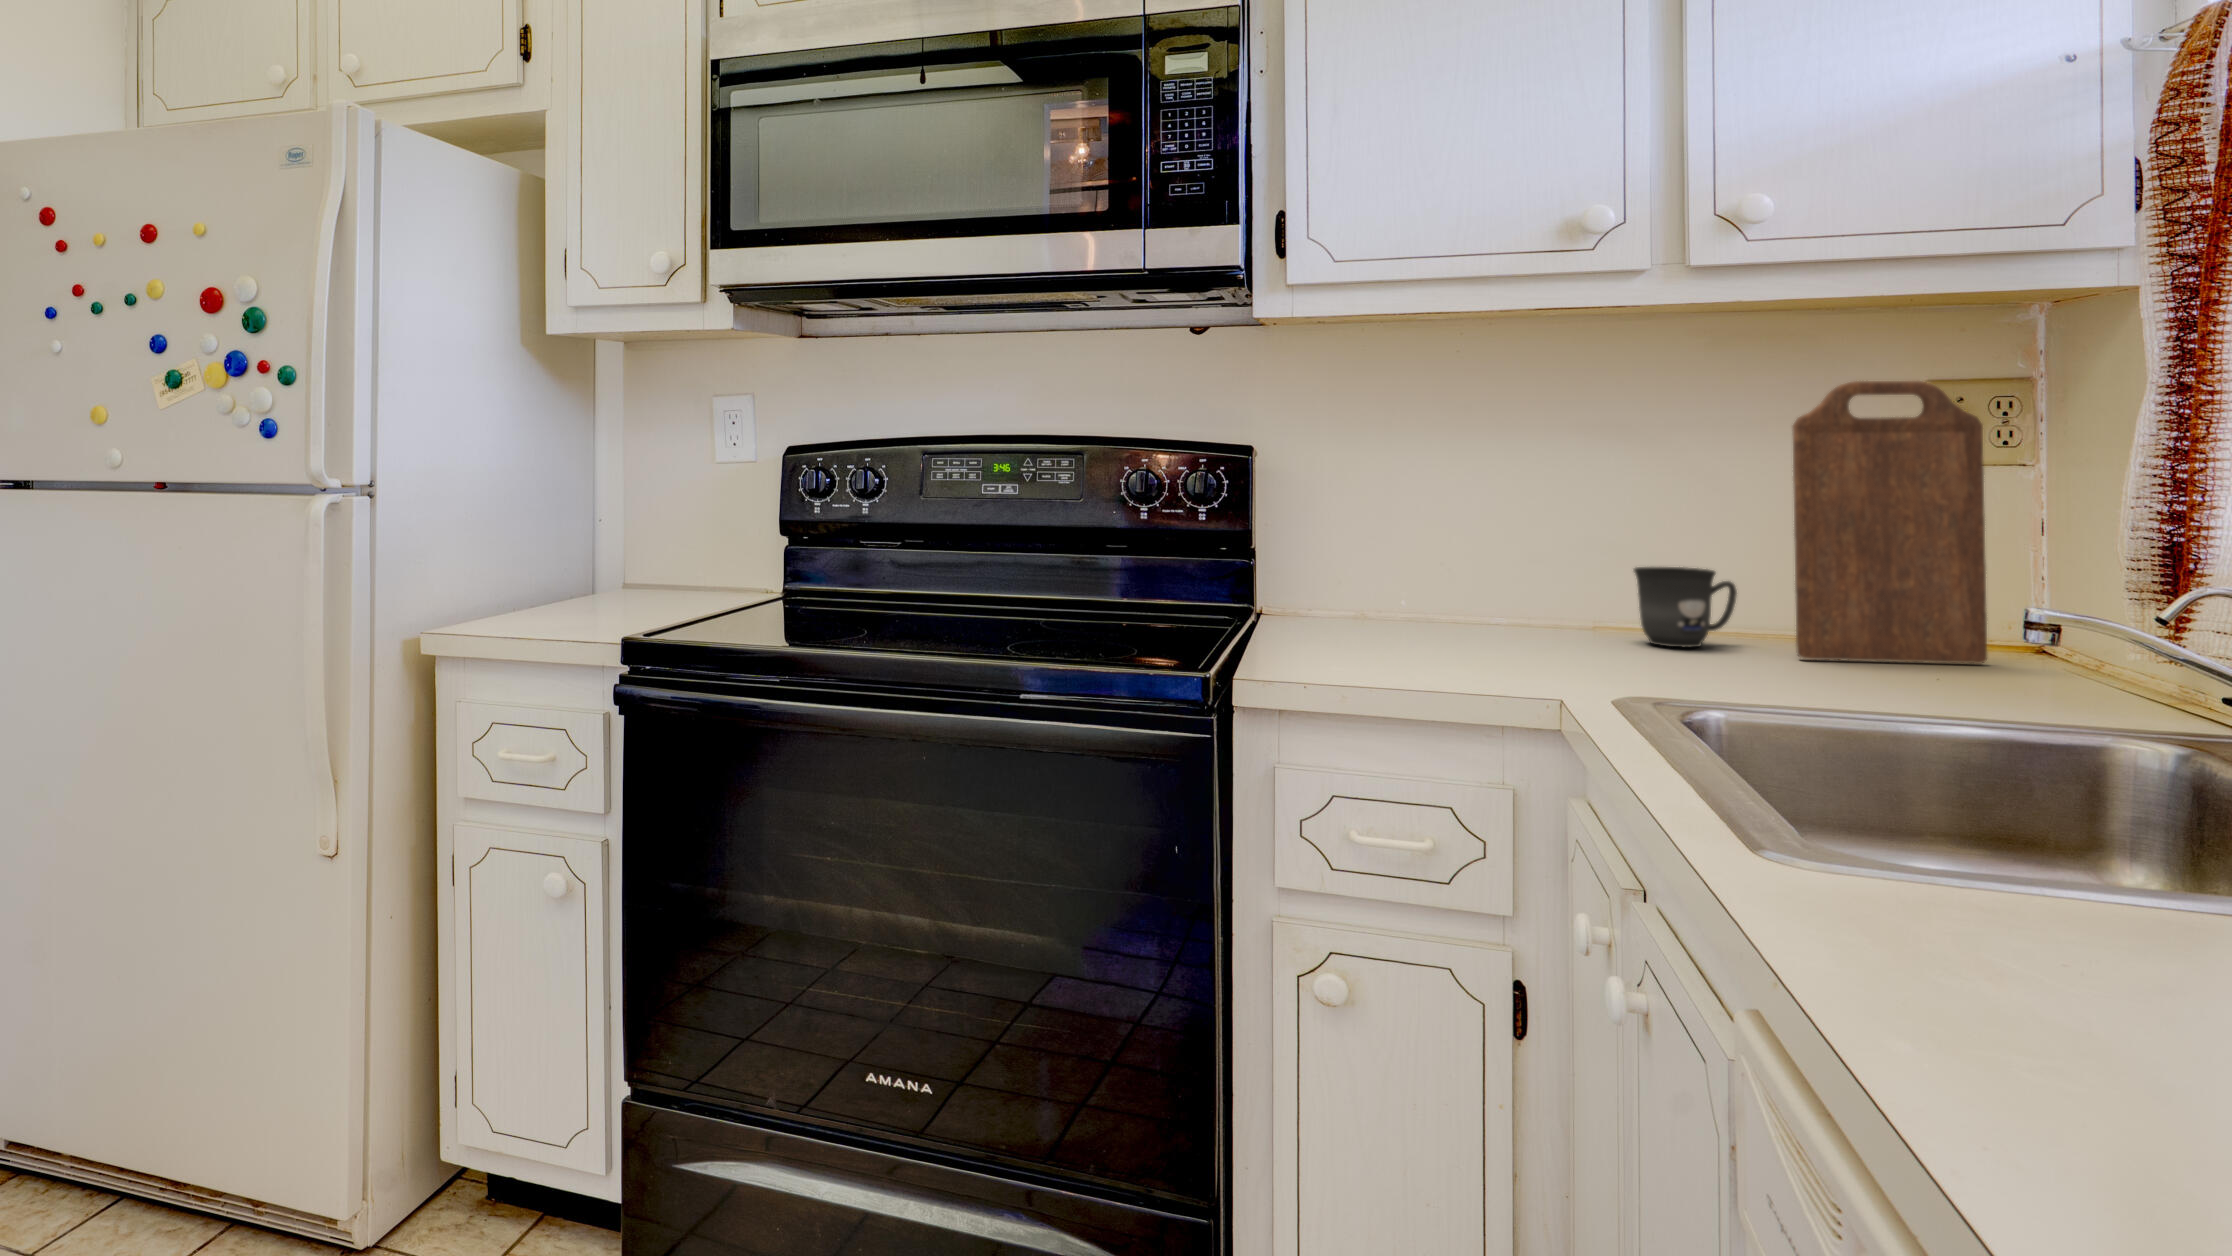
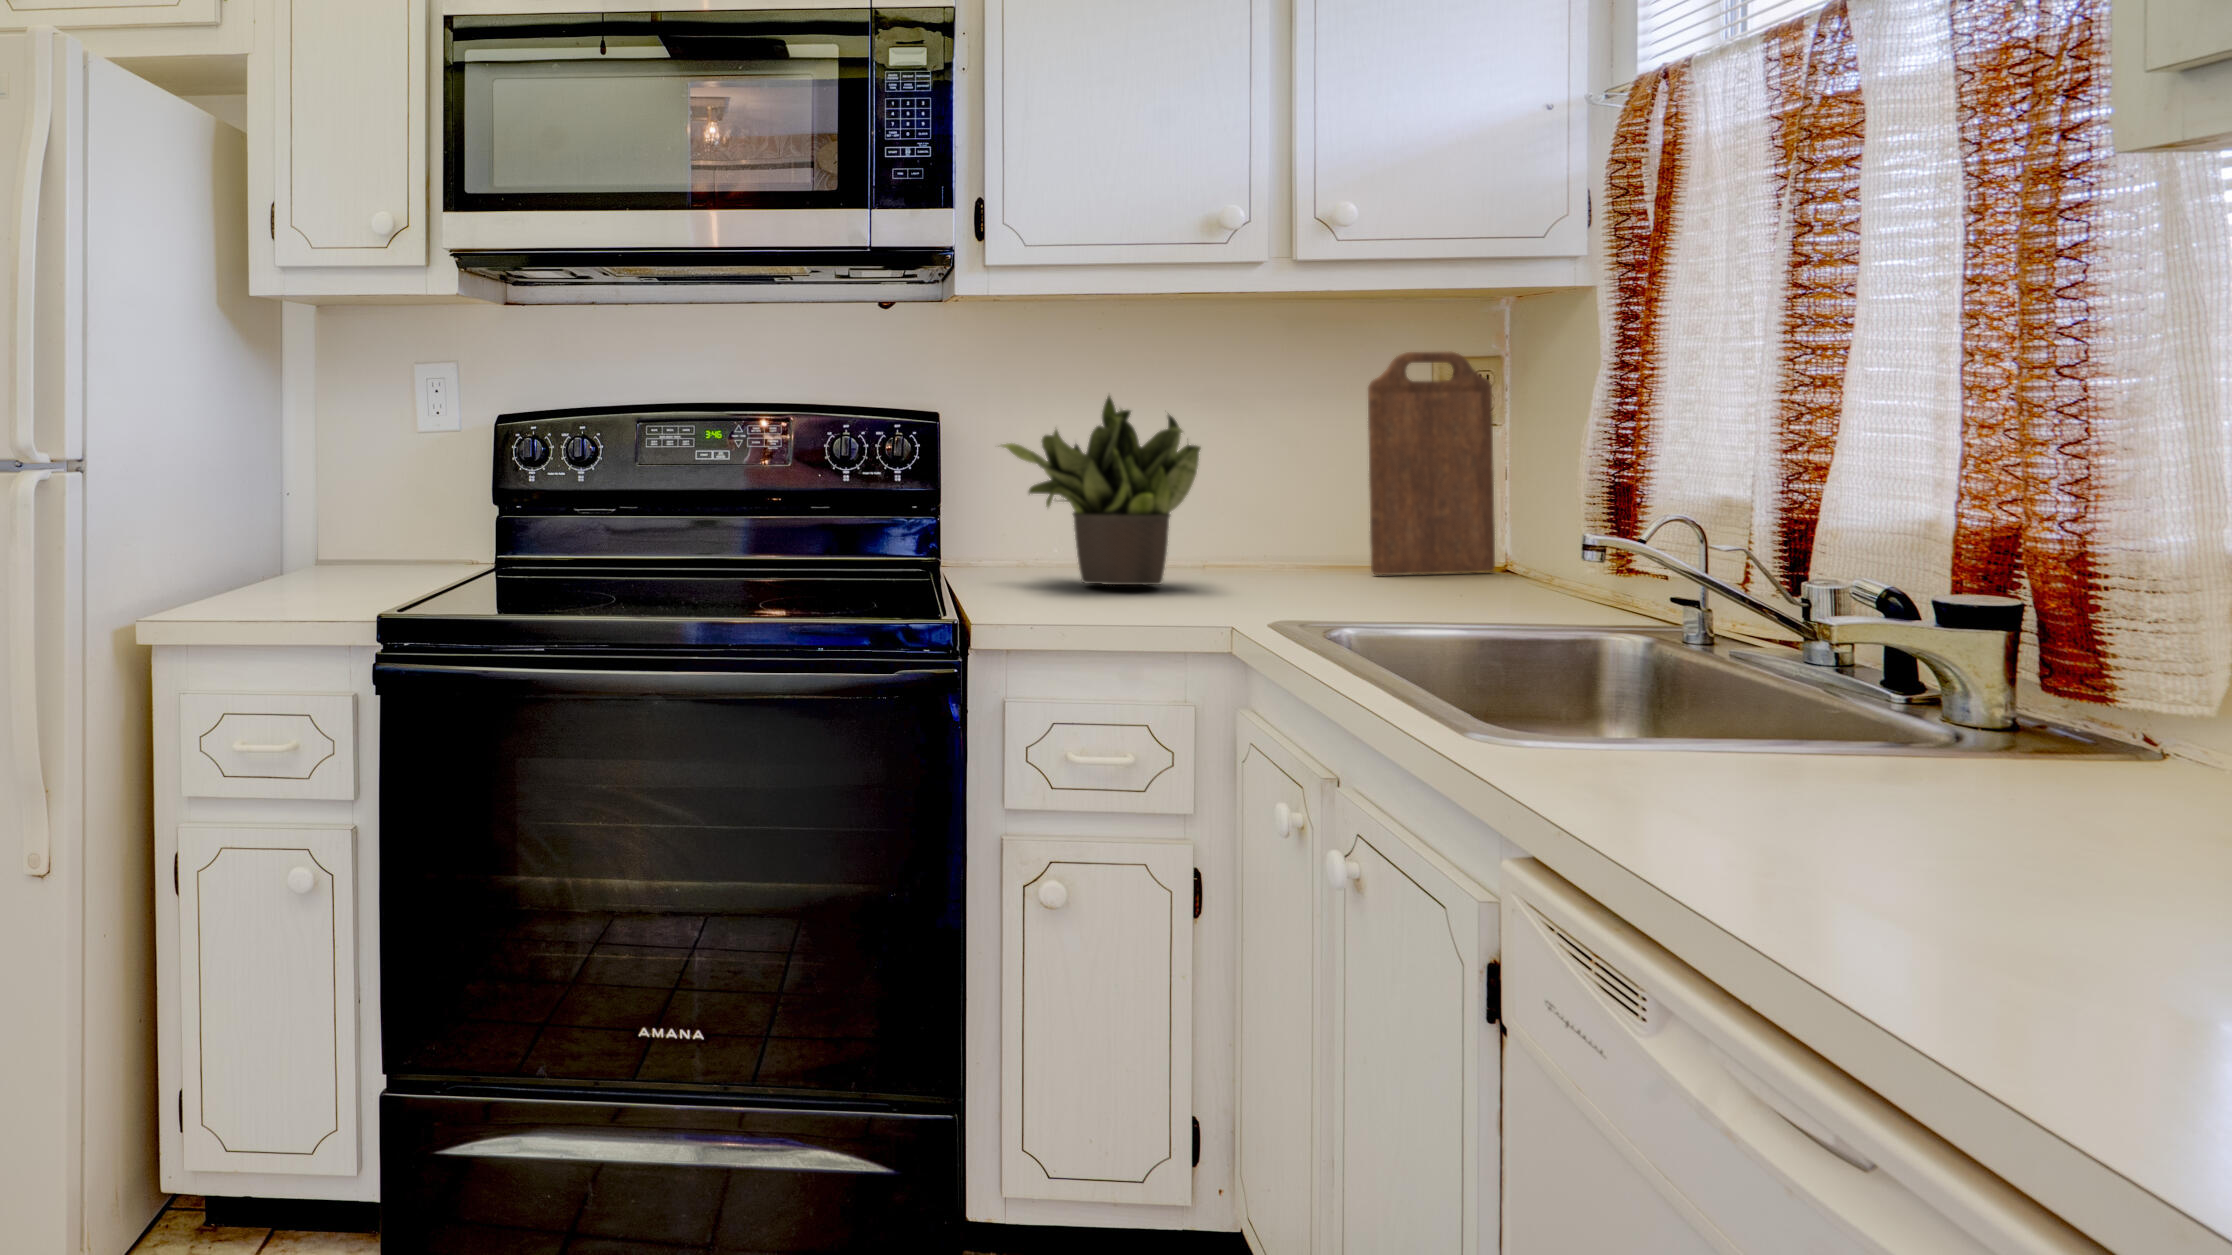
potted plant: none [1292,430,1541,657] -> present [1002,396,1200,585]
mug: present [1634,567,1737,647] -> none [1249,506,1322,571]

